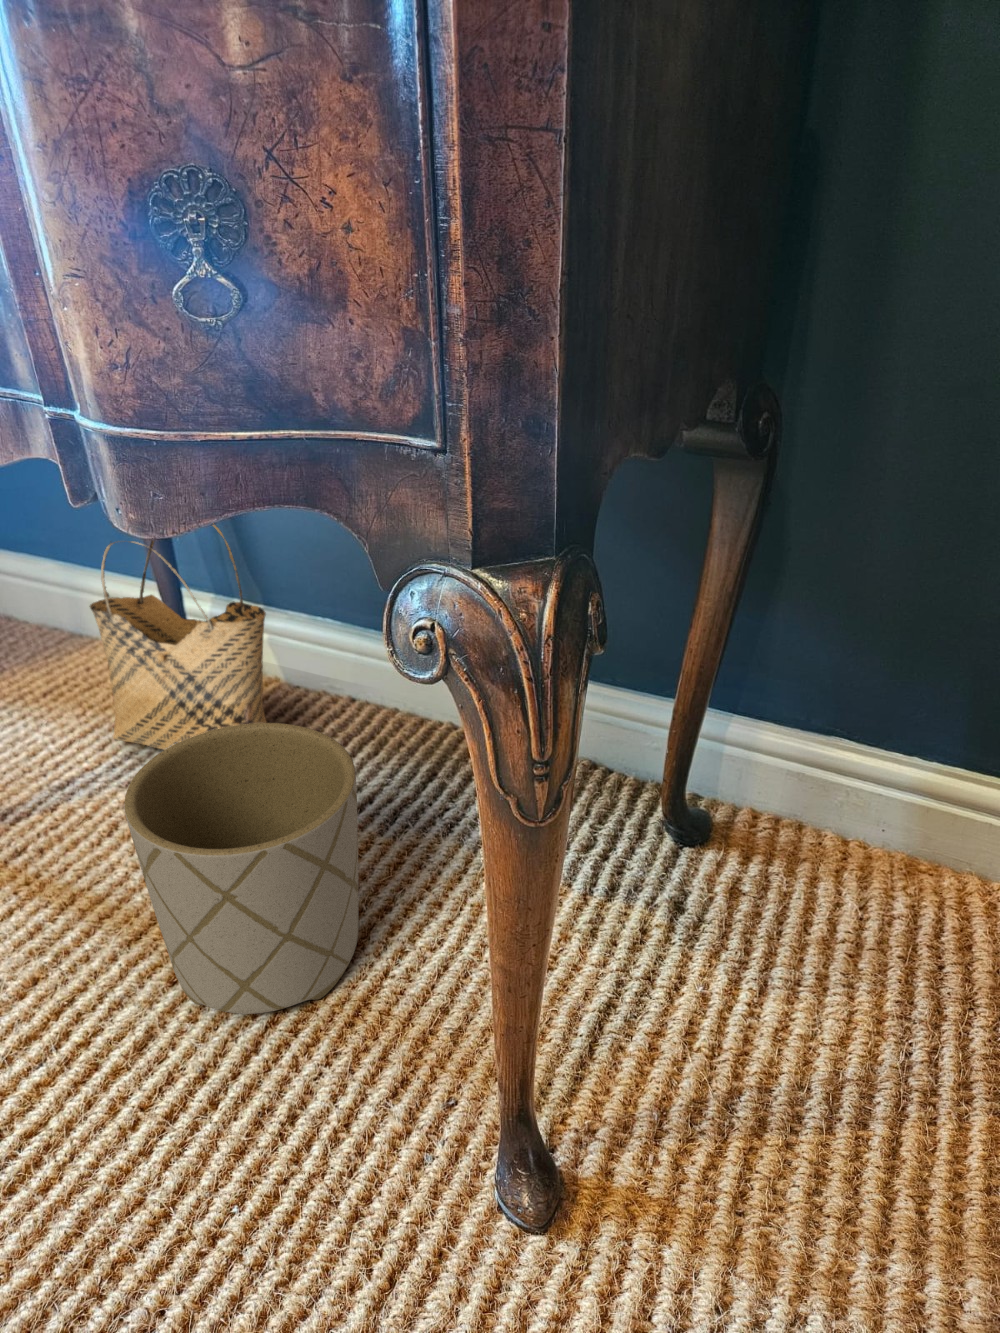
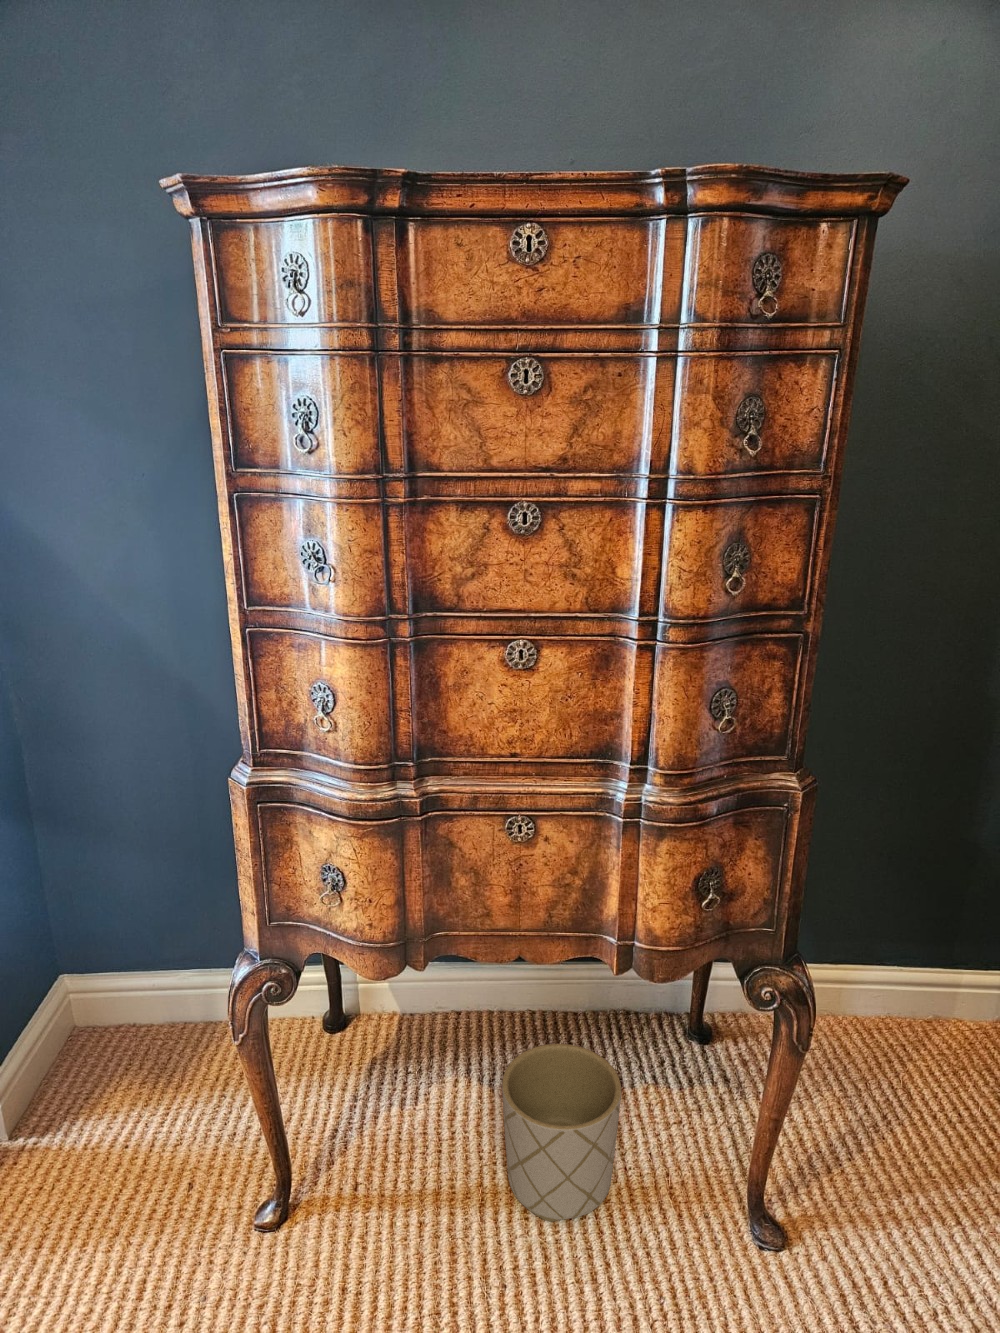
woven basket: present [90,523,266,749] -> none [328,926,443,1092]

